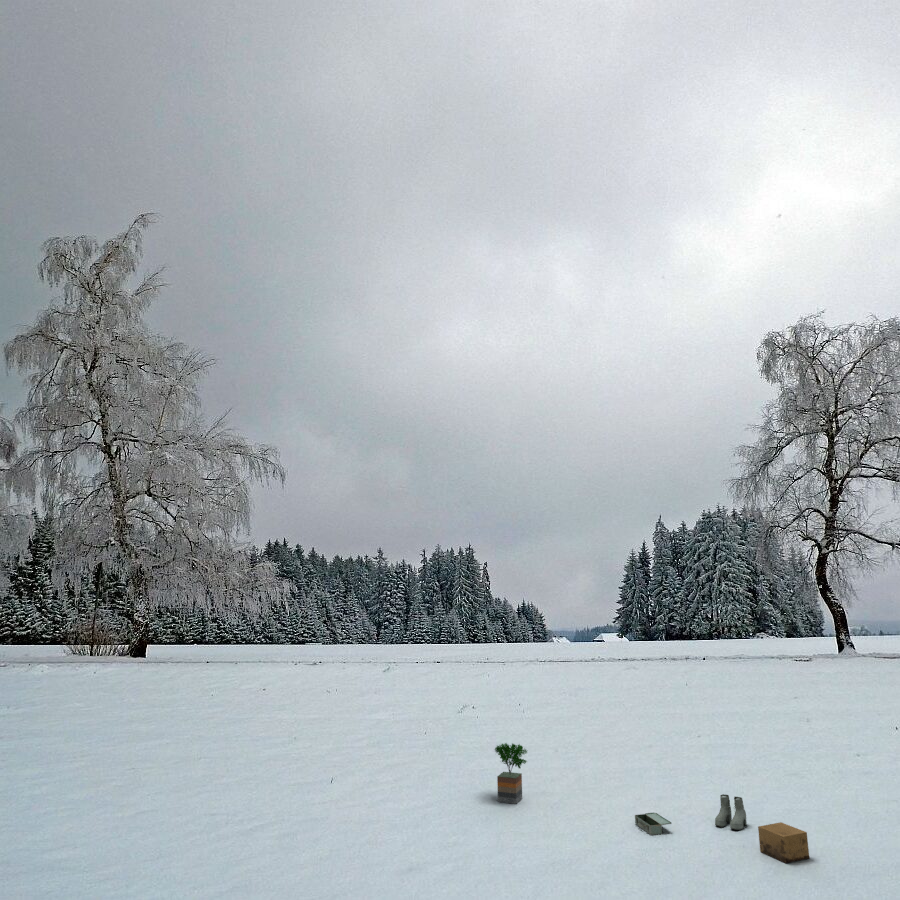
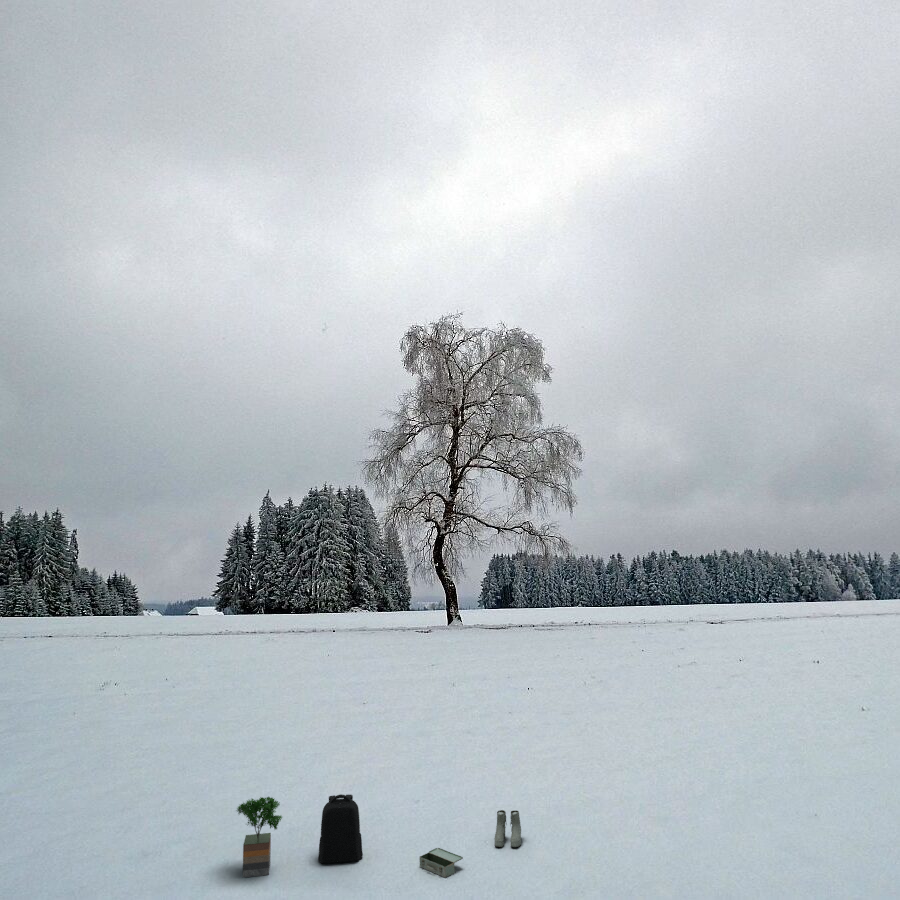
backpack: none [558,753,595,810] -> present [318,794,363,863]
cardboard box: present [758,822,809,863] -> none [555,832,599,877]

